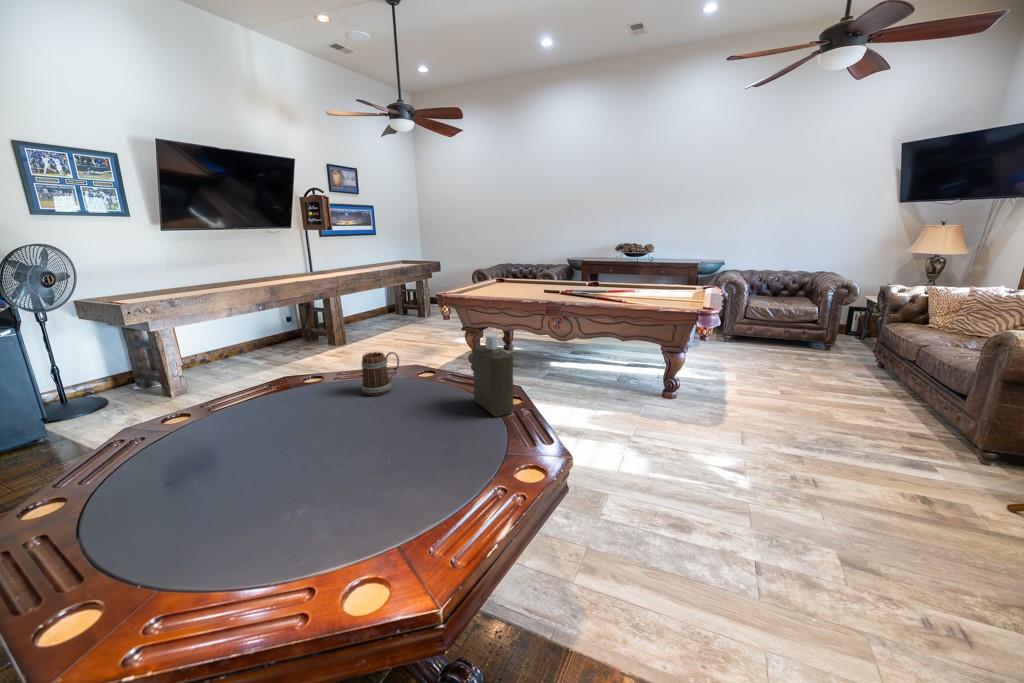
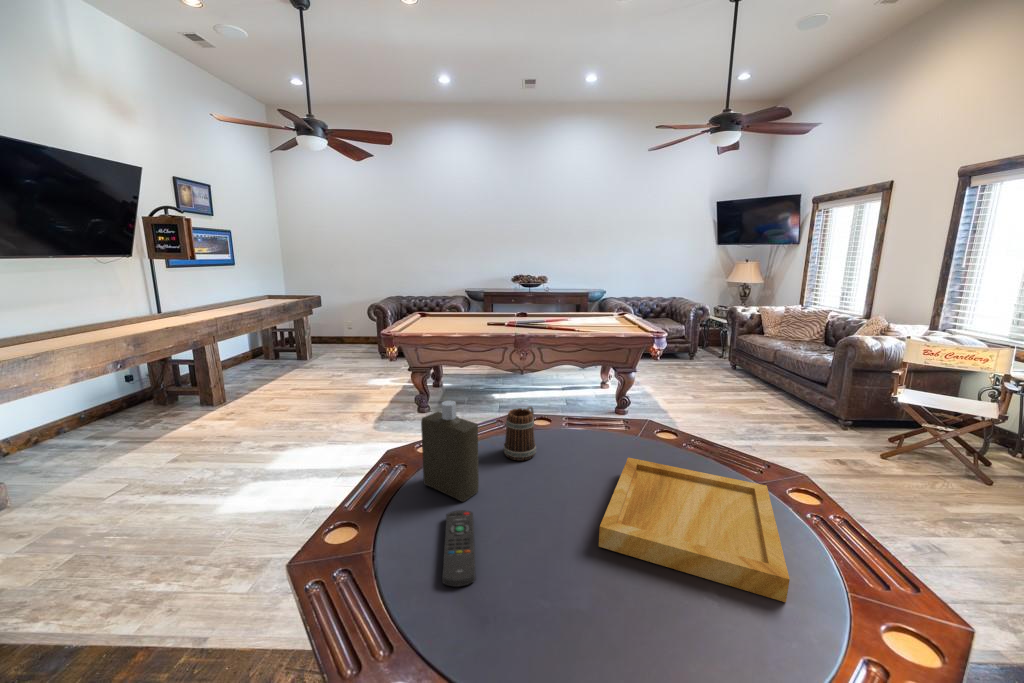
bottle: present [472,334,514,417] -> present [421,401,479,502]
tray: none [310,403,496,521] -> present [599,458,790,602]
remote control: none [195,415,274,455] -> present [442,510,476,587]

